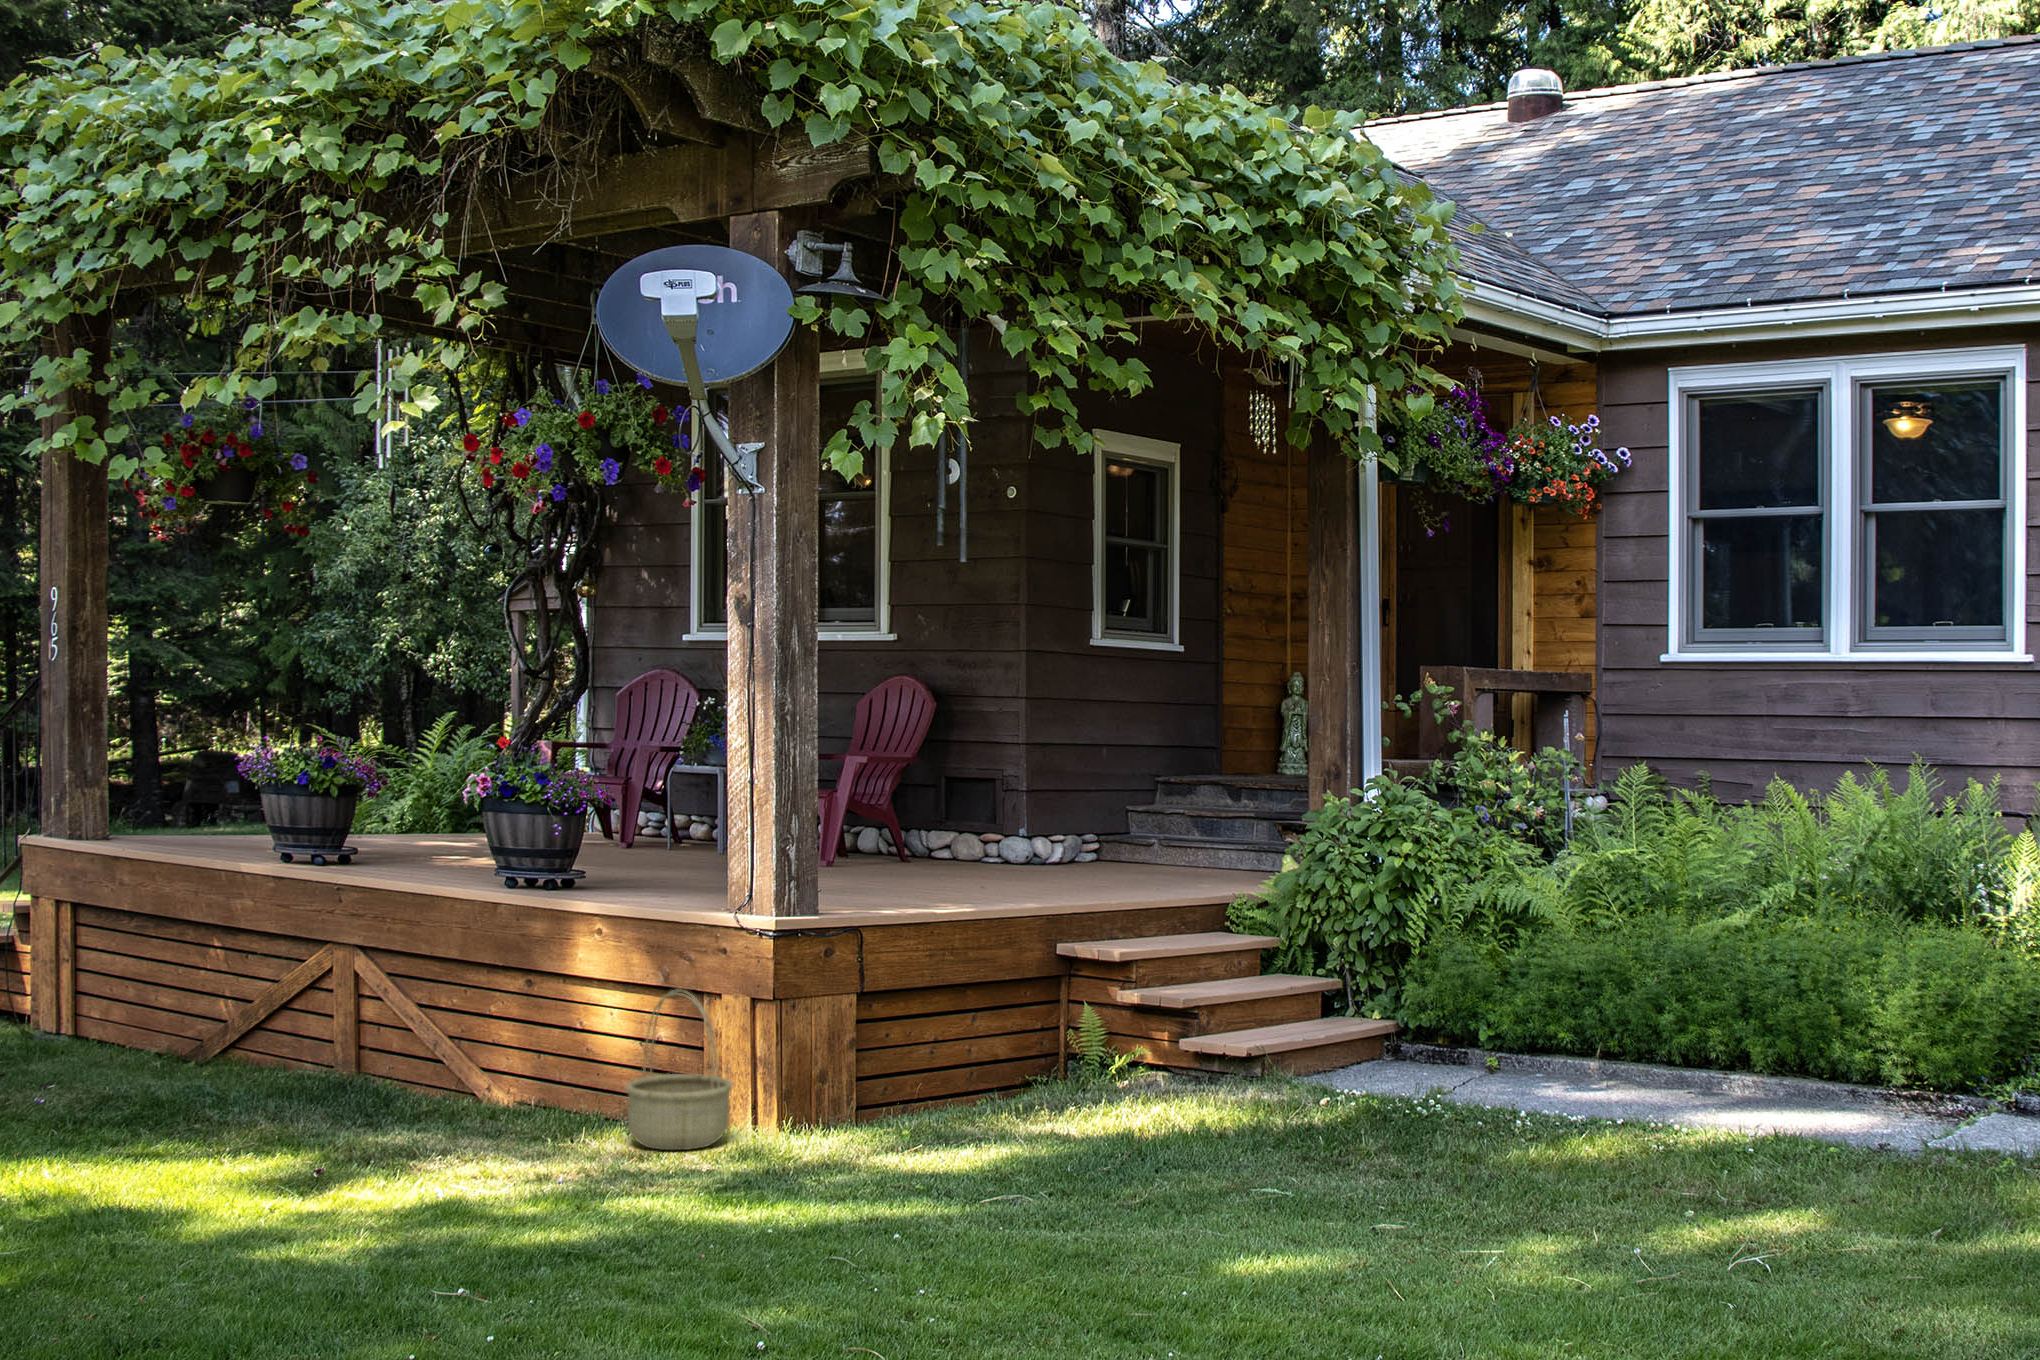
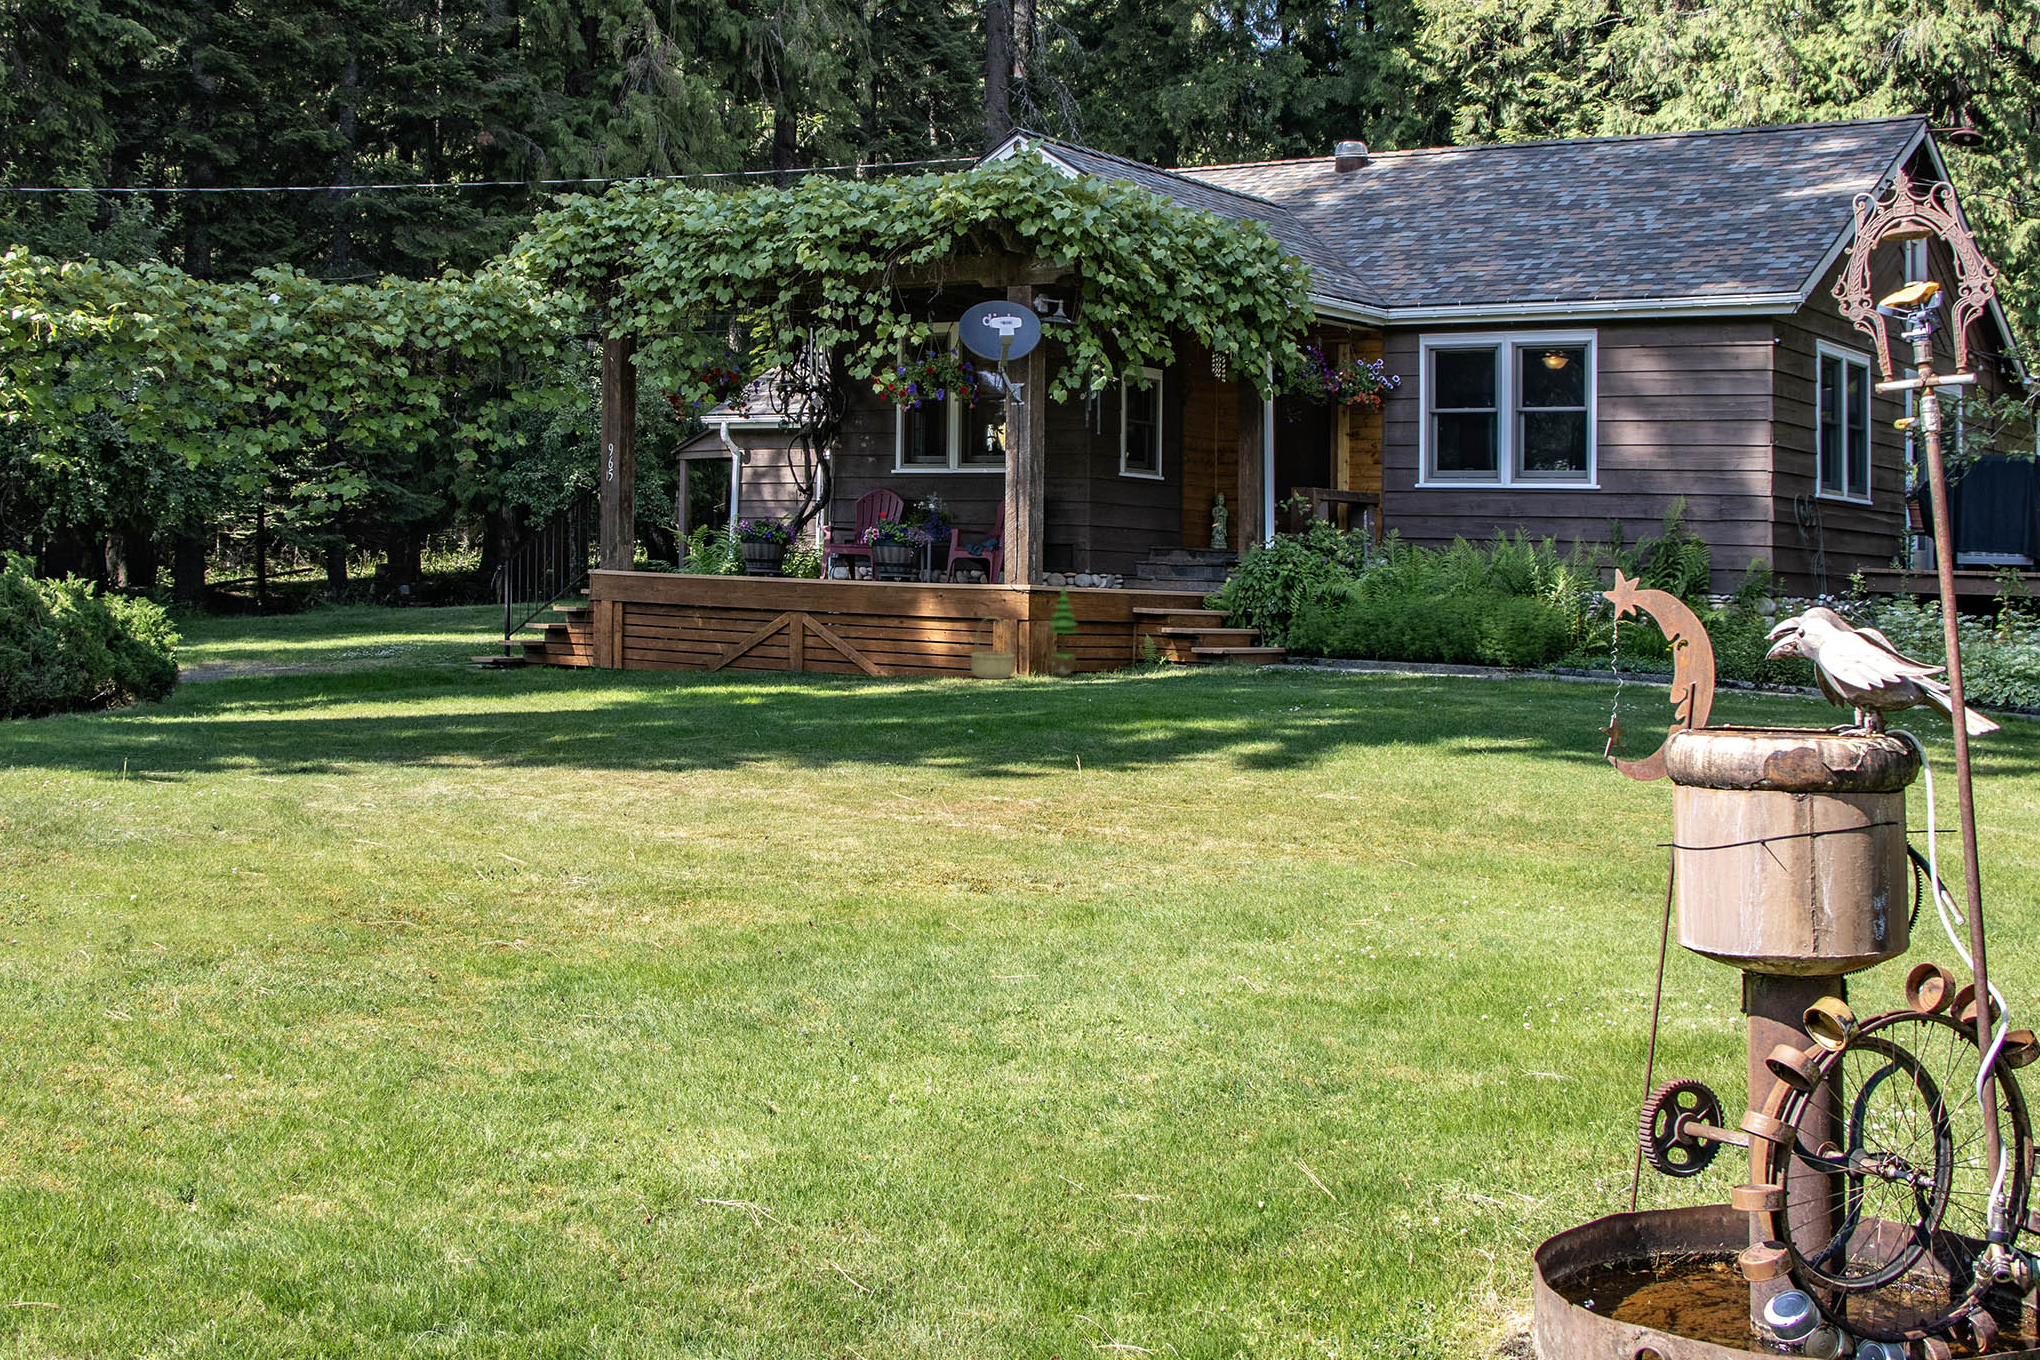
potted tree: none [814,910,892,1137] -> present [1048,587,1078,676]

